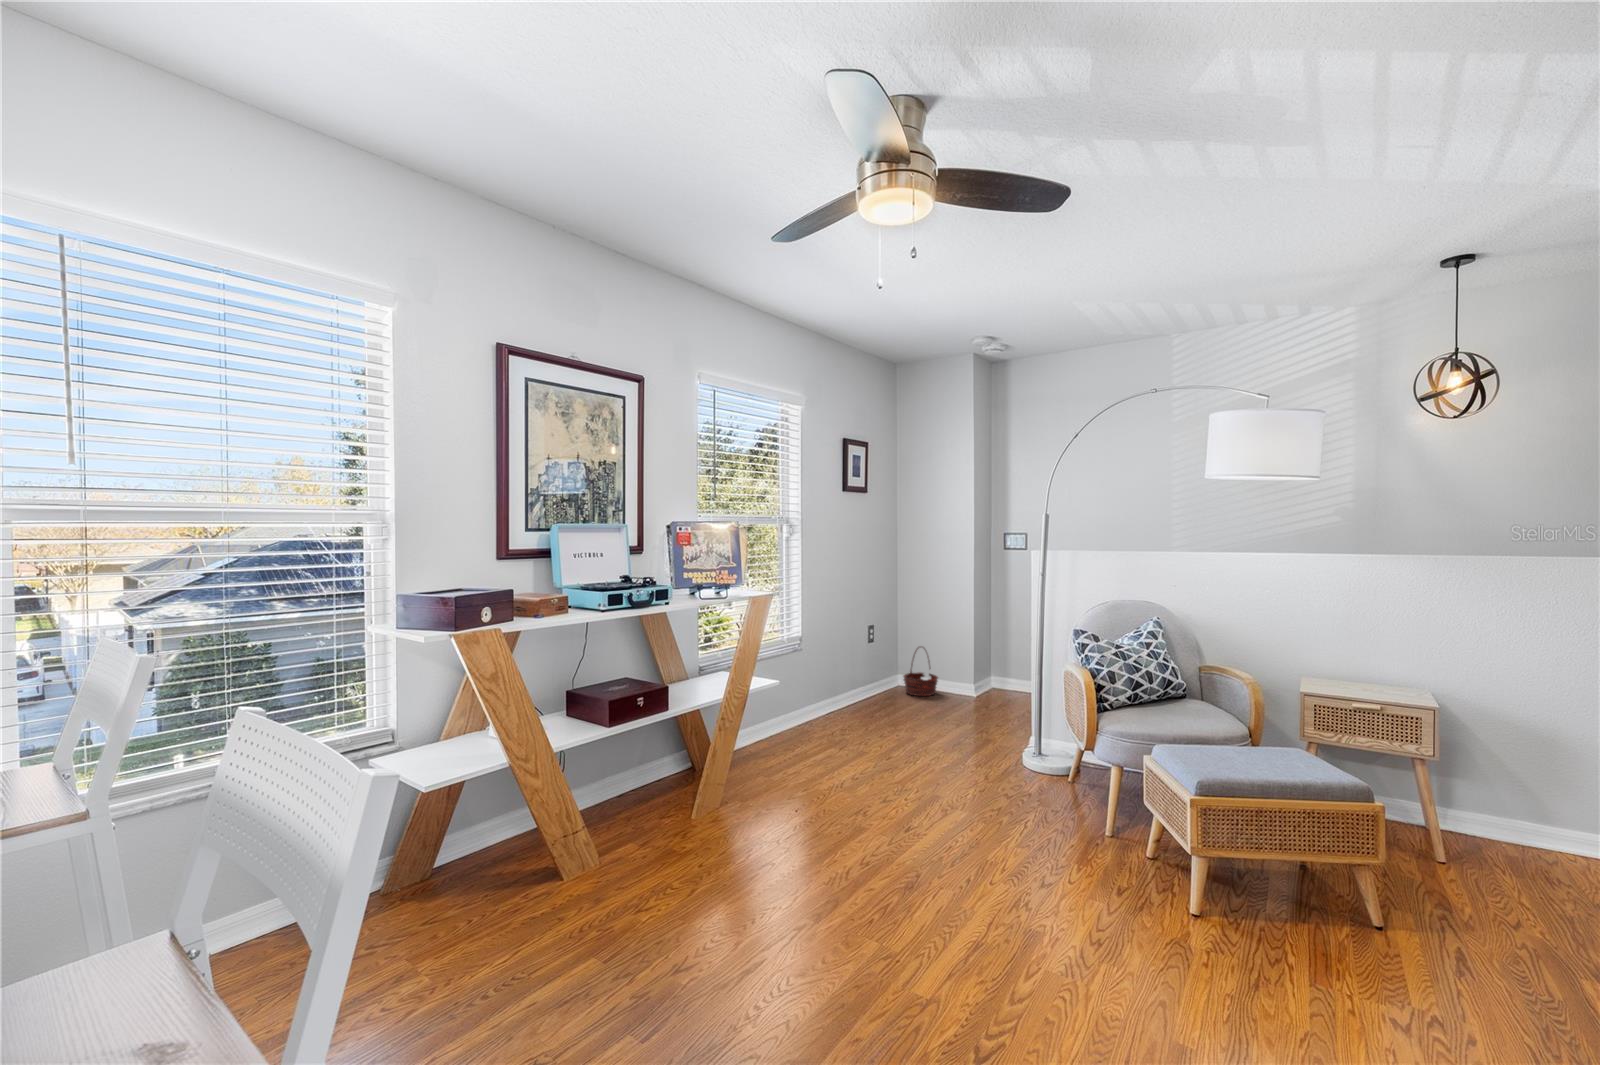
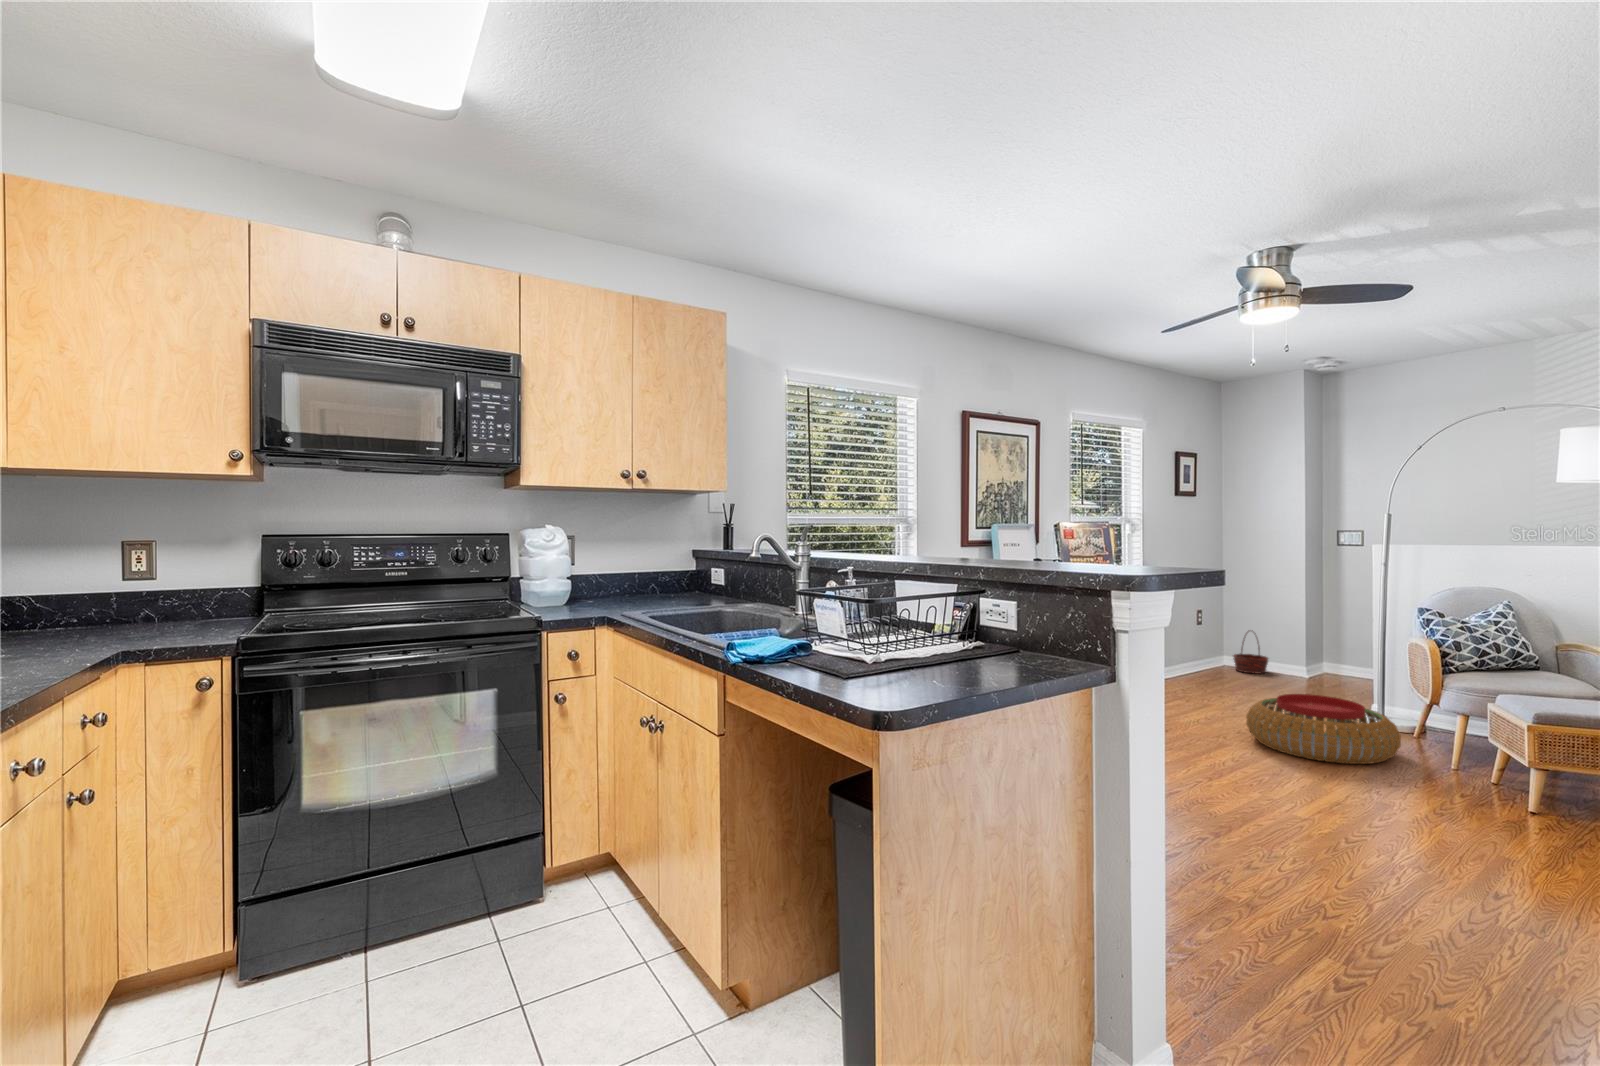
pouf: none [883,746,1053,850] -> present [1246,694,1401,764]

